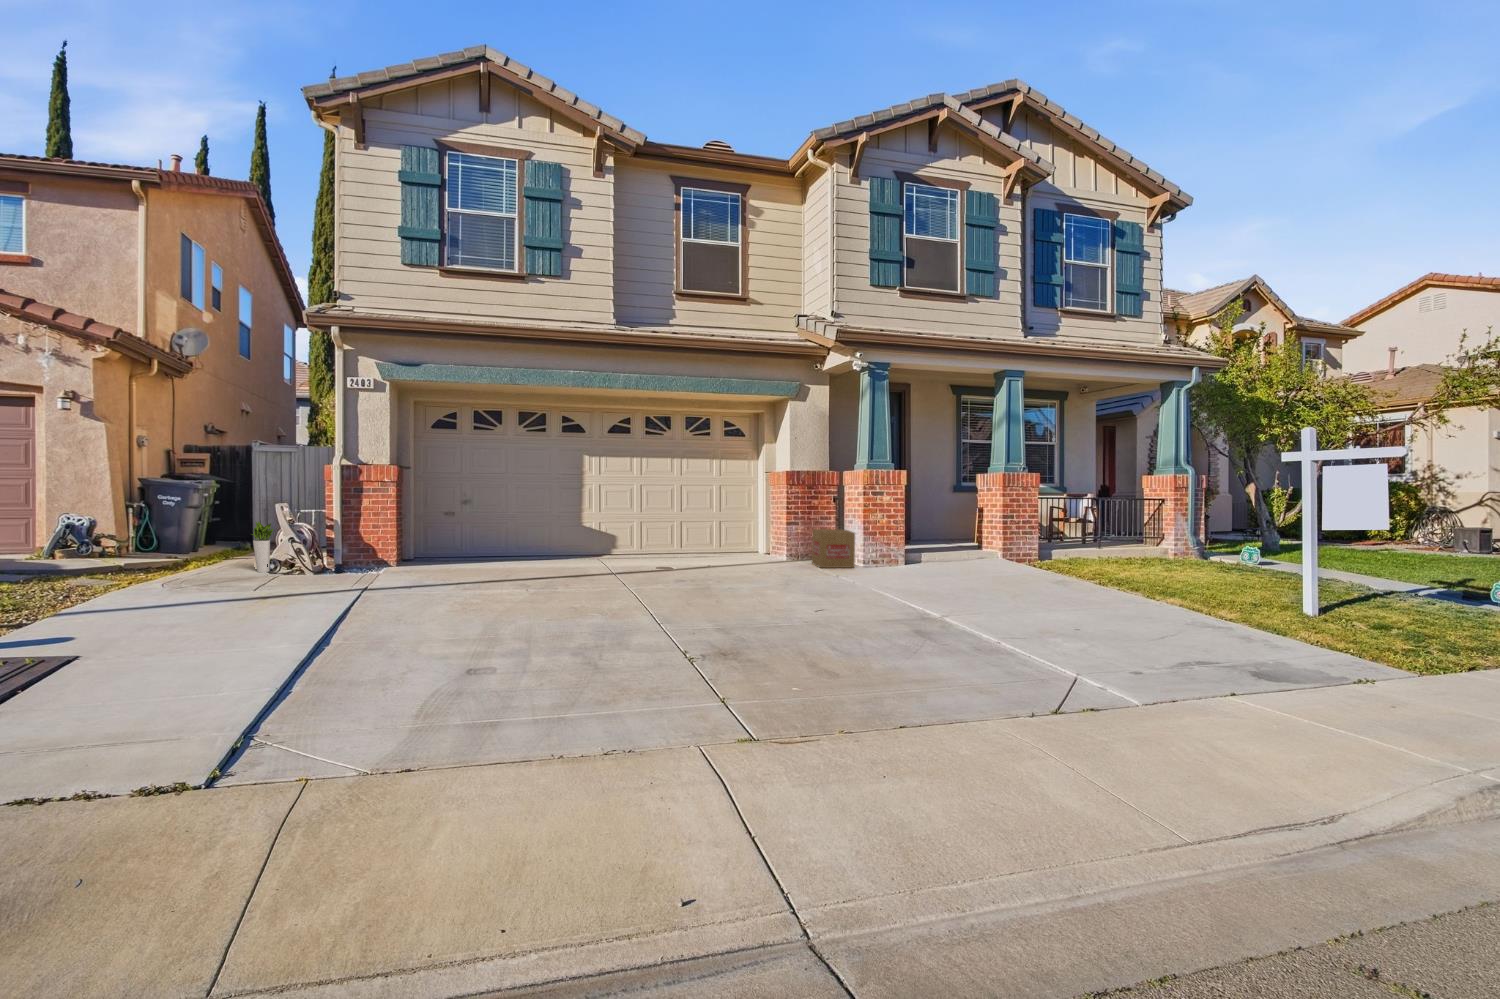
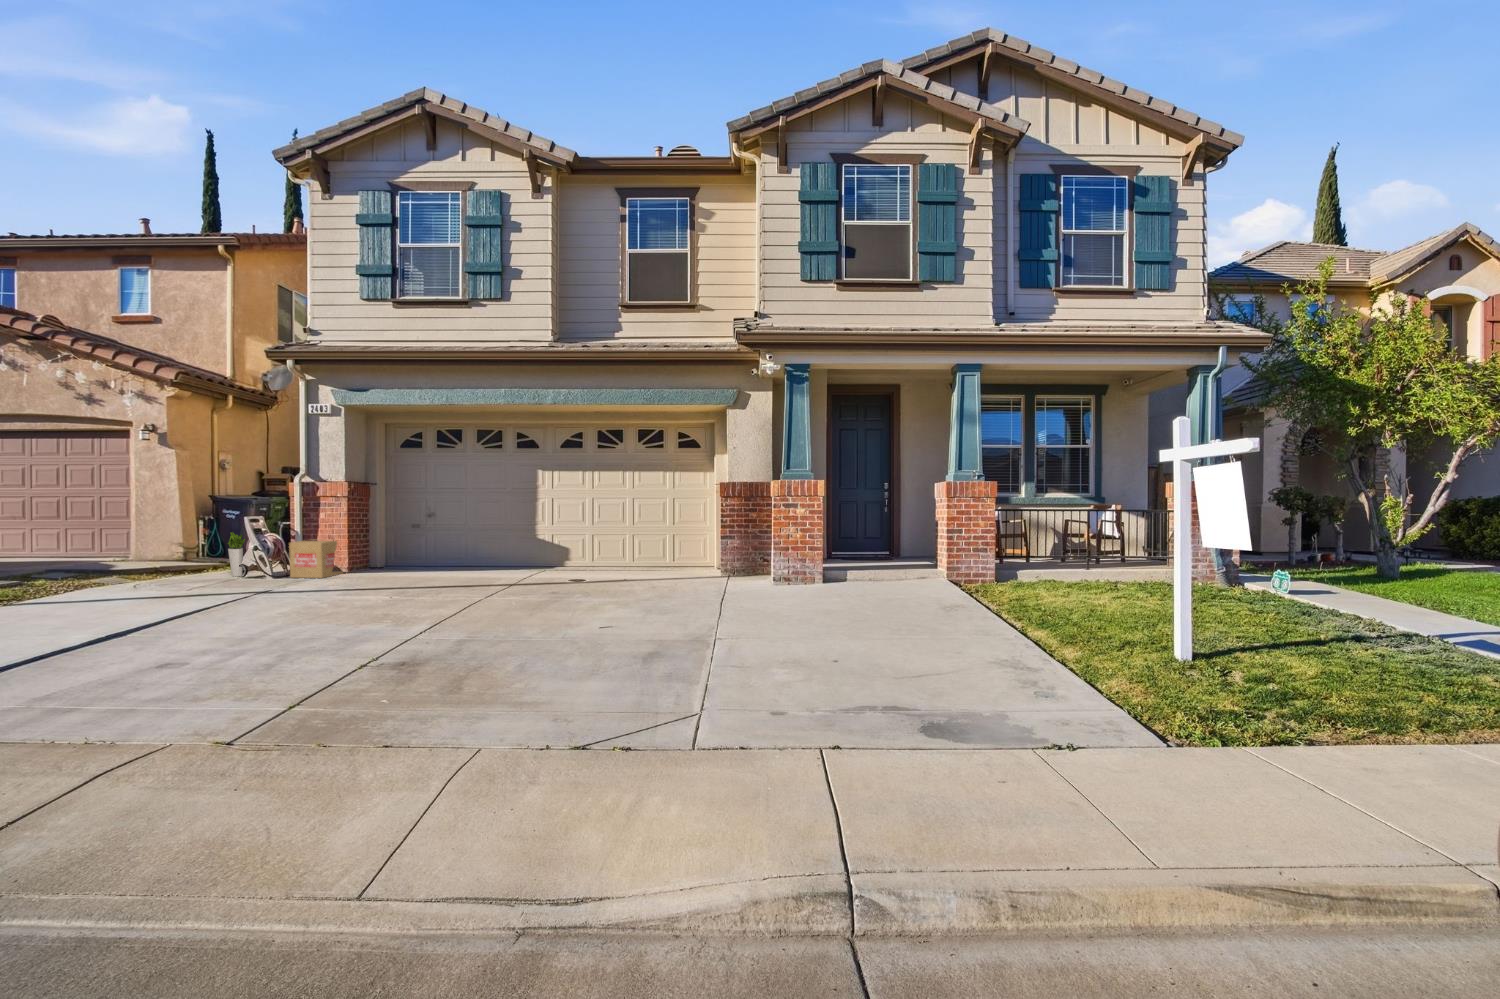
cardboard box: present [812,529,855,568] -> present [289,541,343,578]

